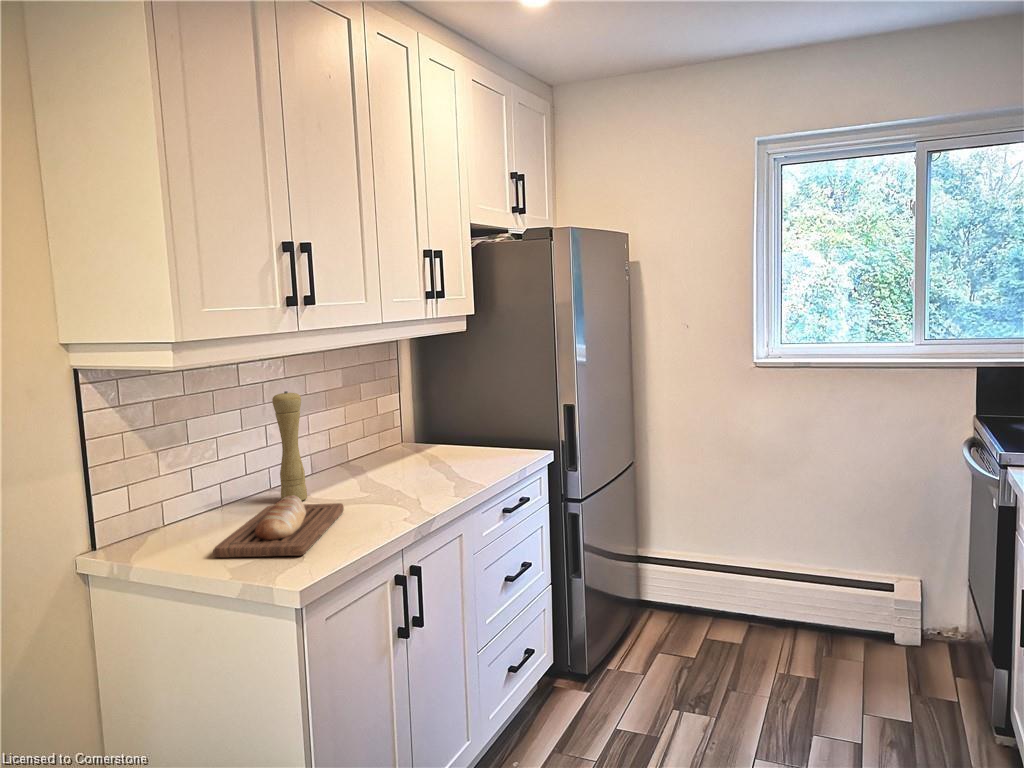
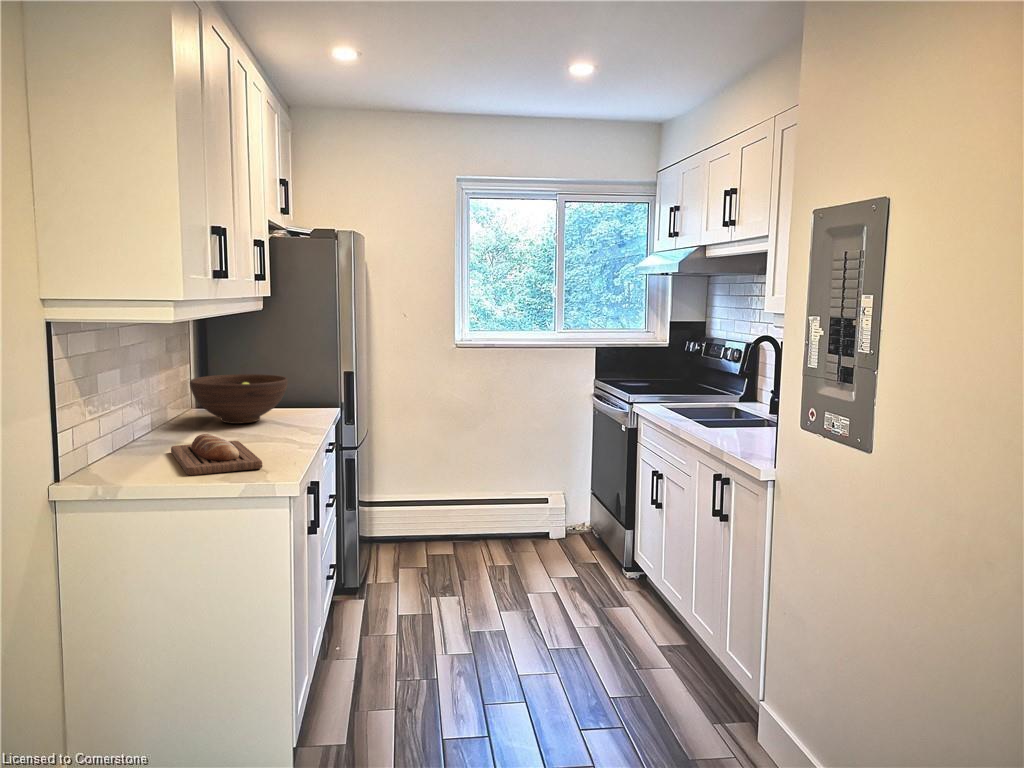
pepper mill: present [272,391,307,501] -> none [159,351,187,446]
fruit bowl: none [359,408,470,470] -> present [190,374,288,424]

